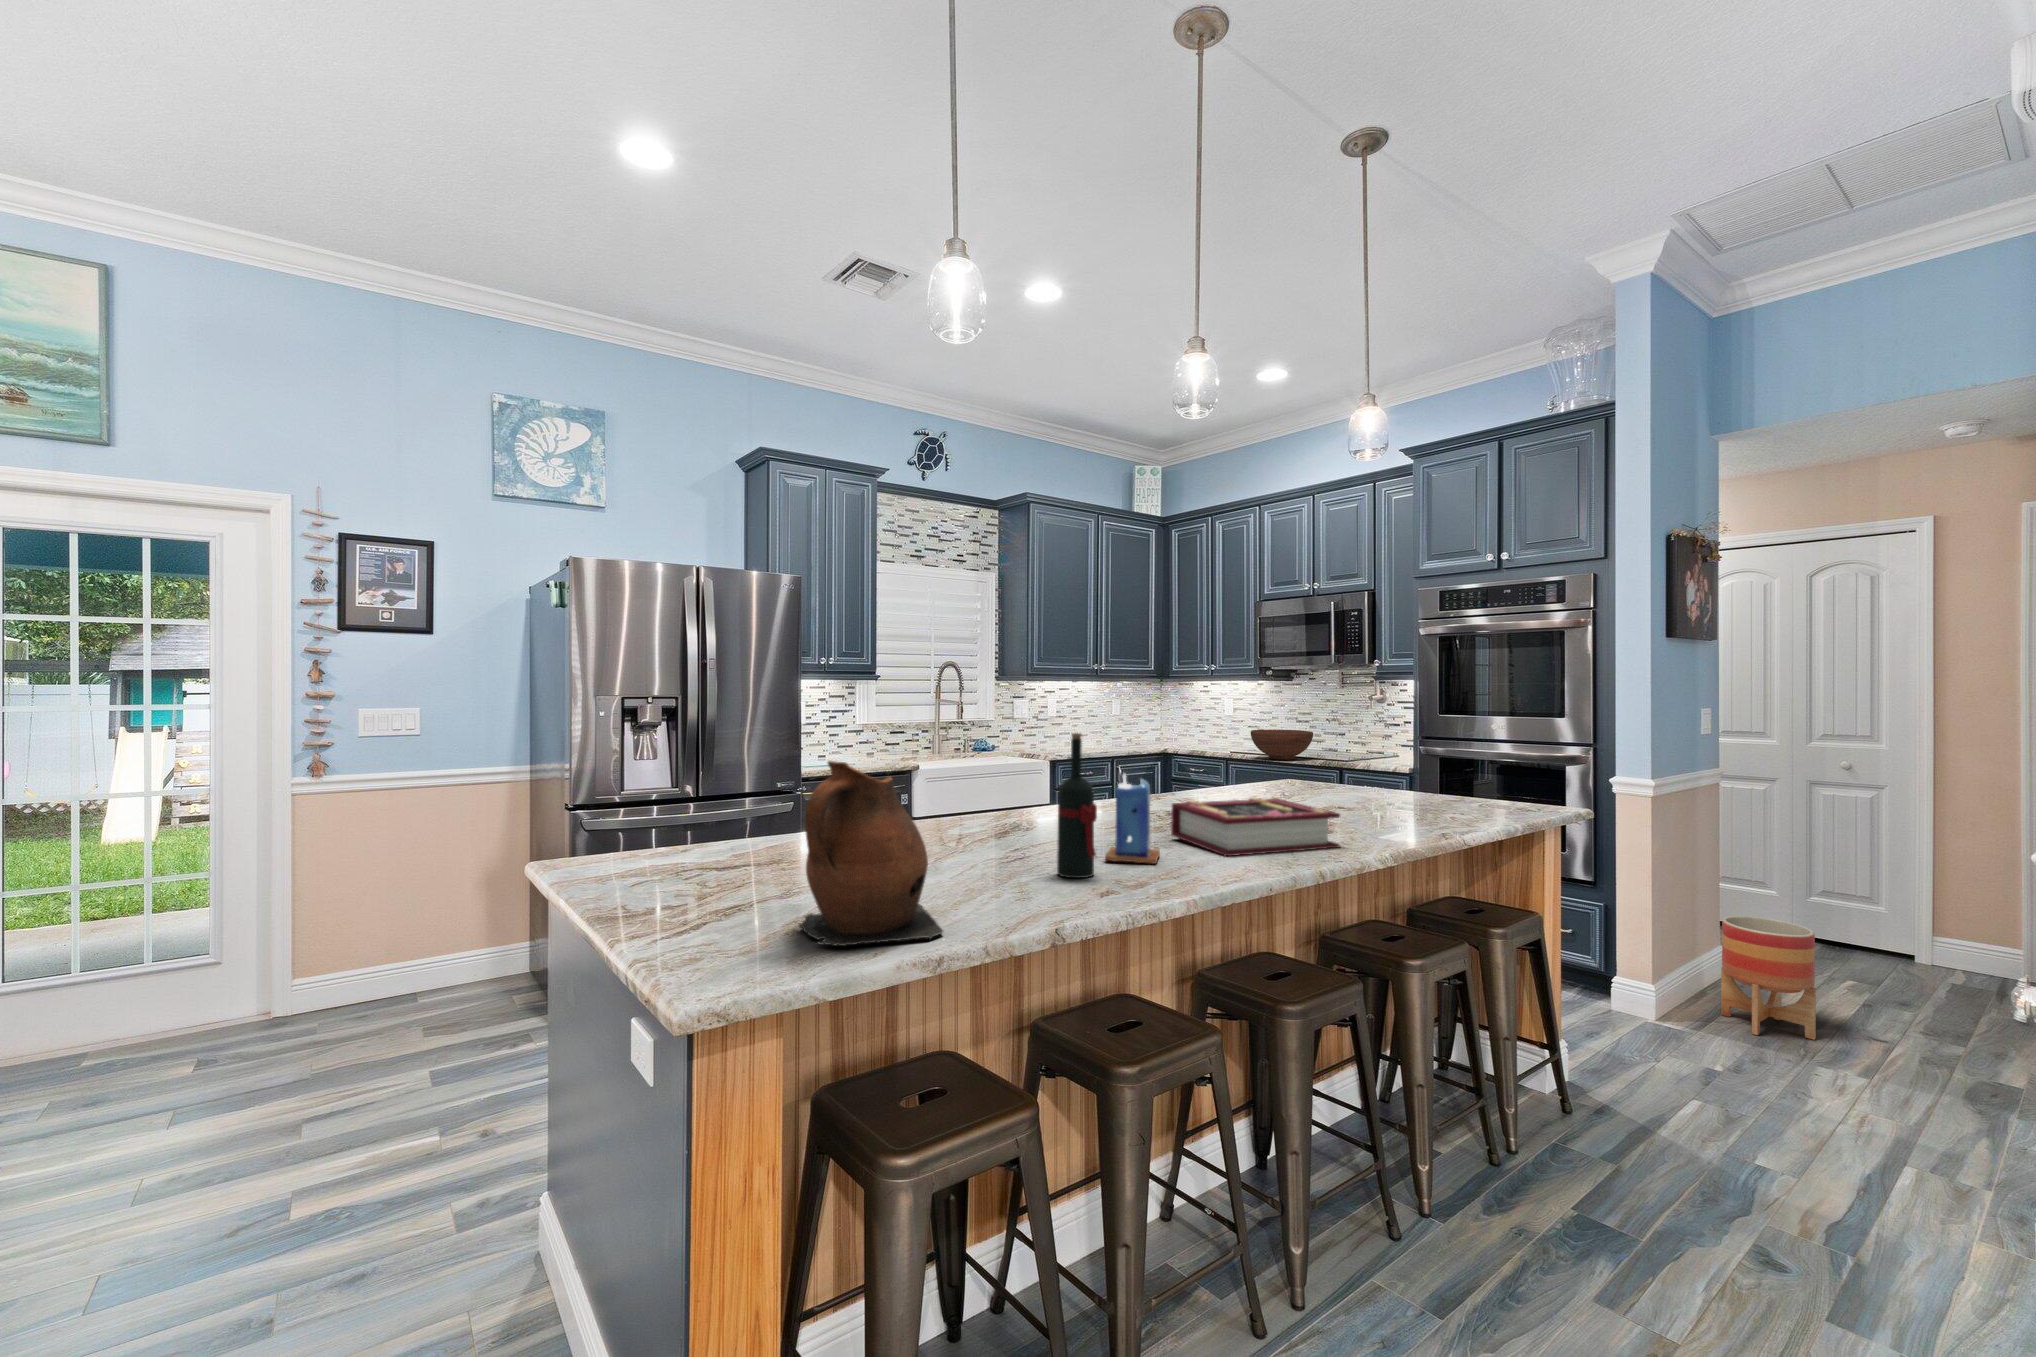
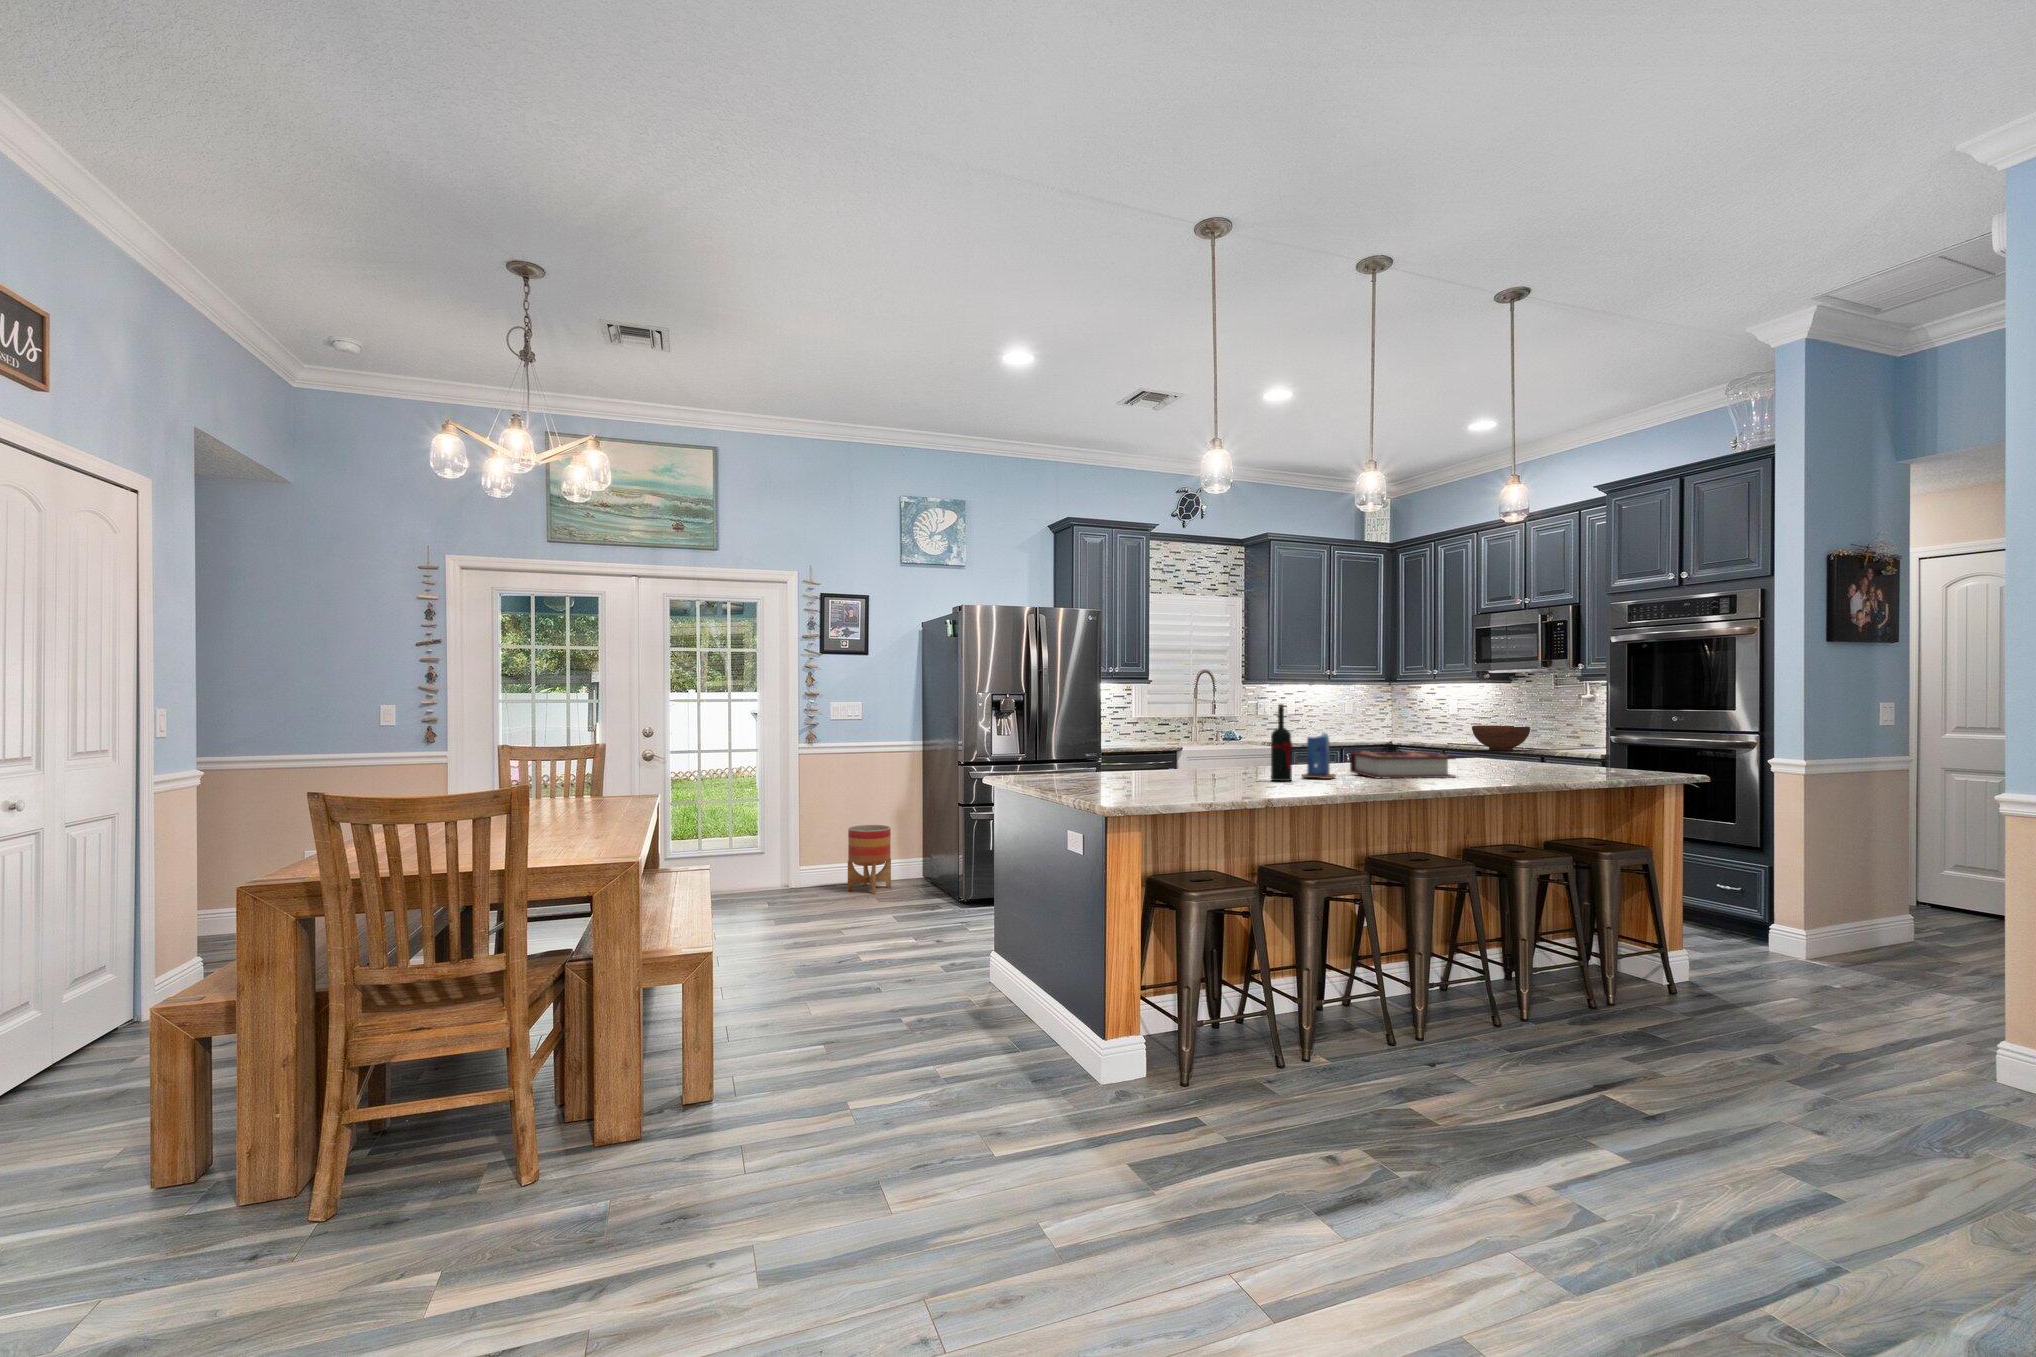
ceramic pitcher: present [799,761,944,946] -> none [1141,710,1210,790]
planter: present [1721,916,1816,1040] -> present [848,825,891,893]

